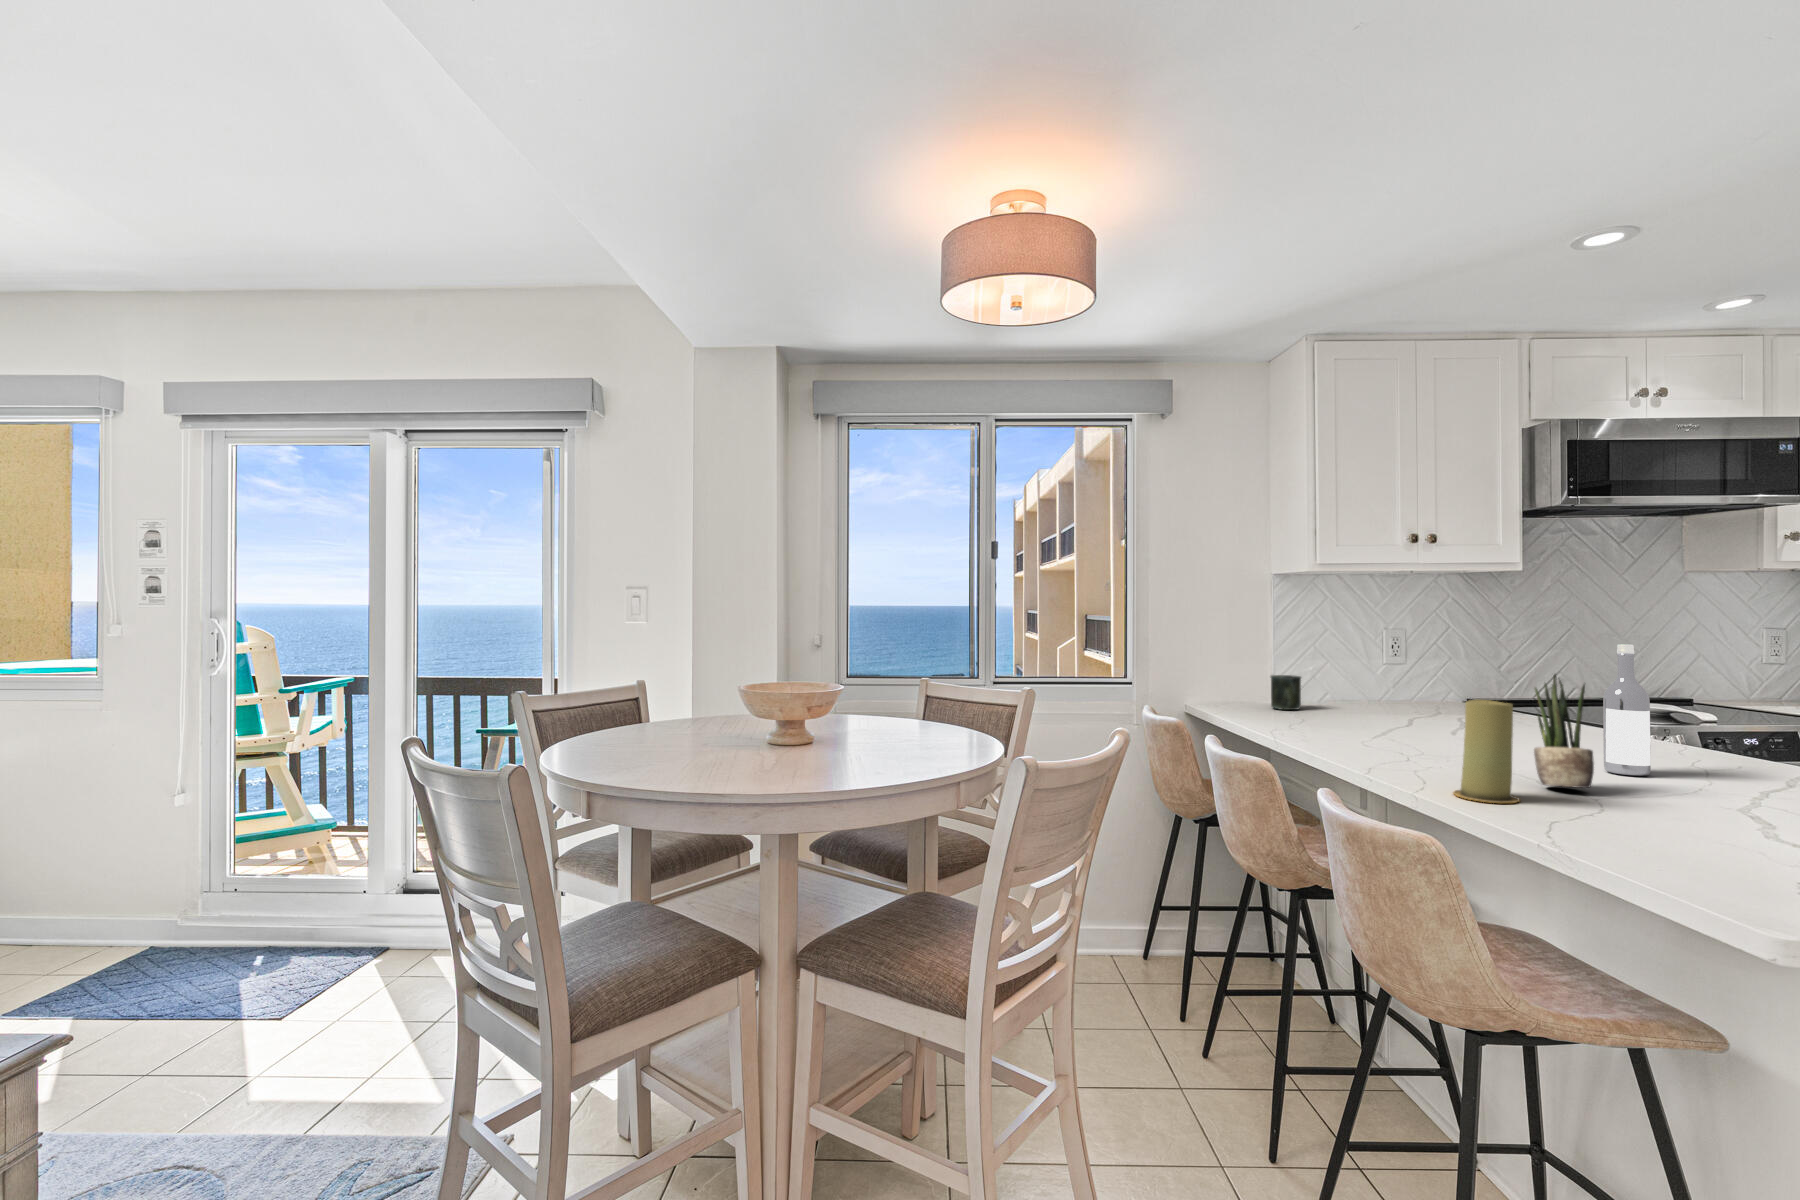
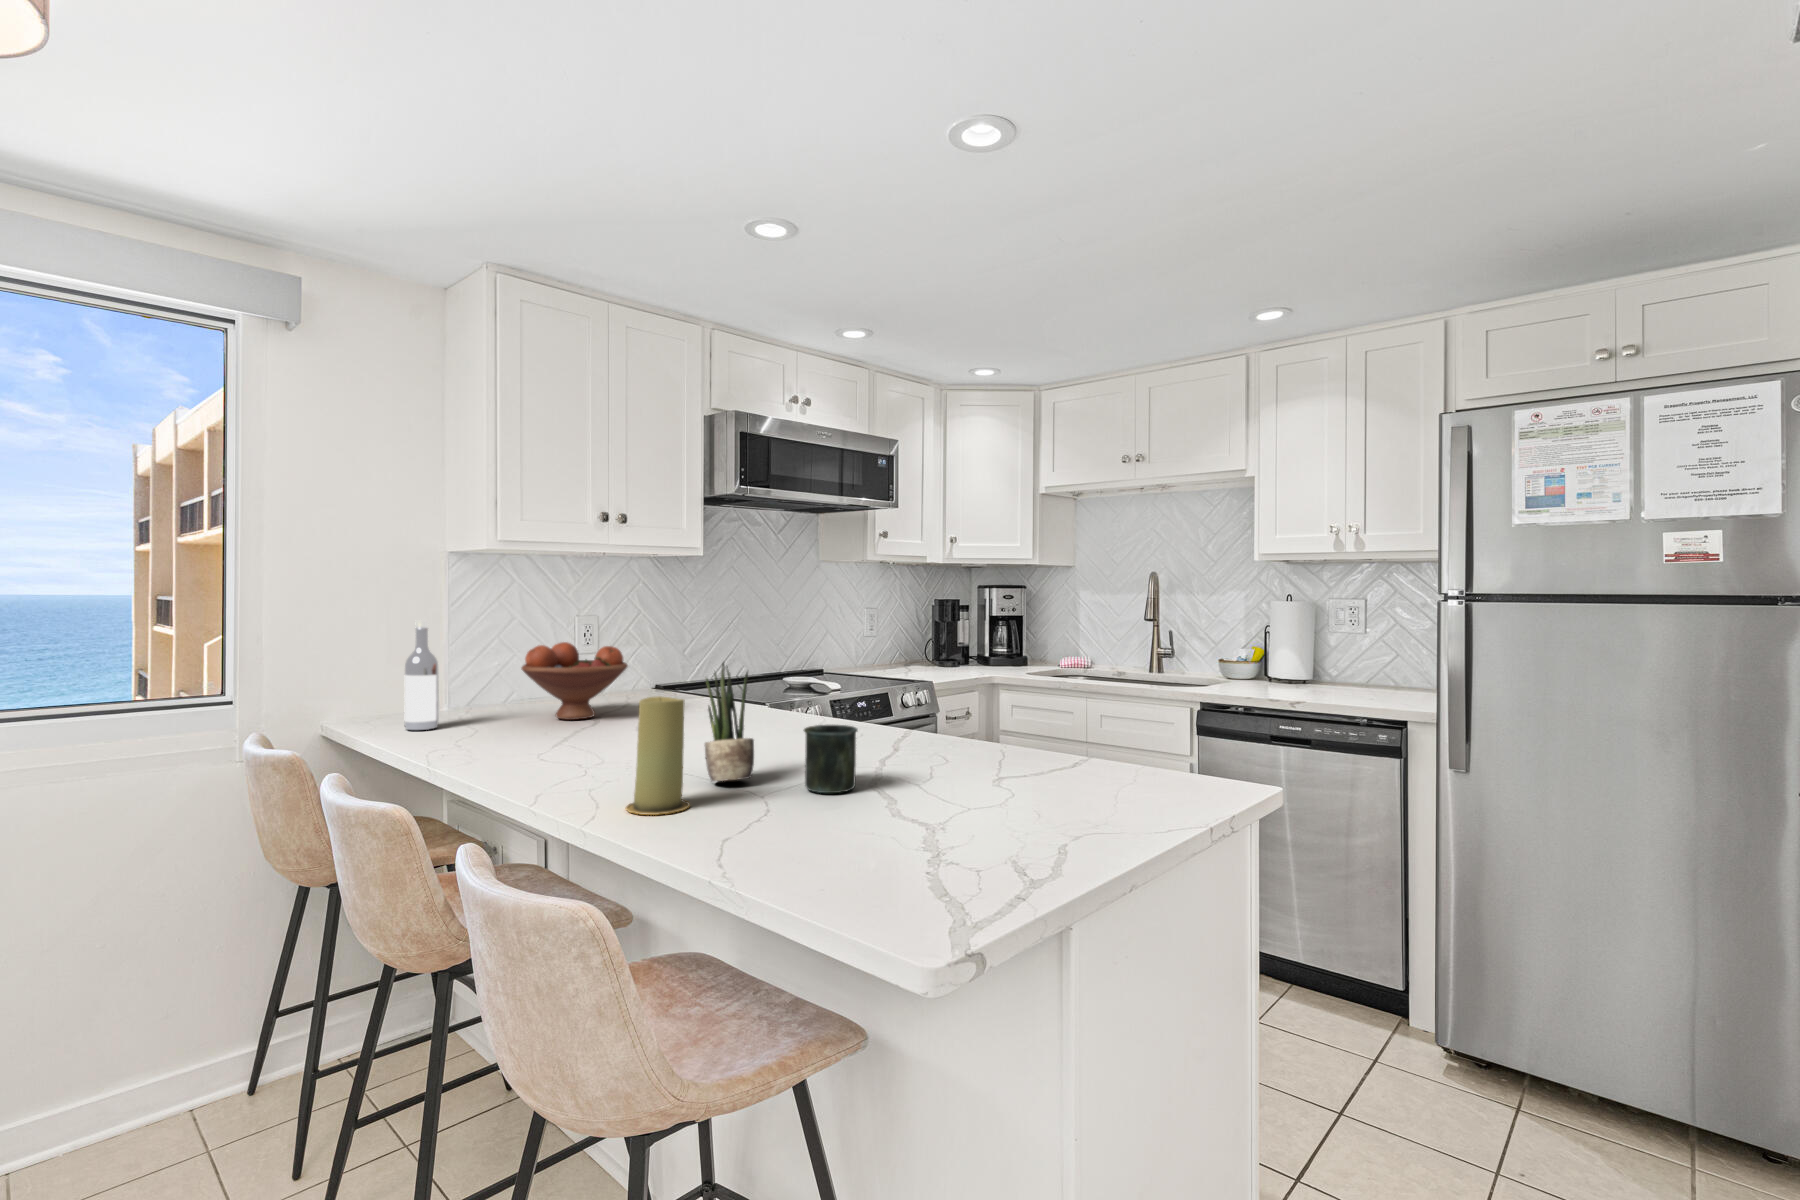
wine bottle: present [1603,644,1651,776] -> present [404,620,439,730]
fruit bowl: none [1338,652,1441,721] -> present [522,642,628,720]
mug: present [1271,675,1301,710] -> present [804,725,857,793]

